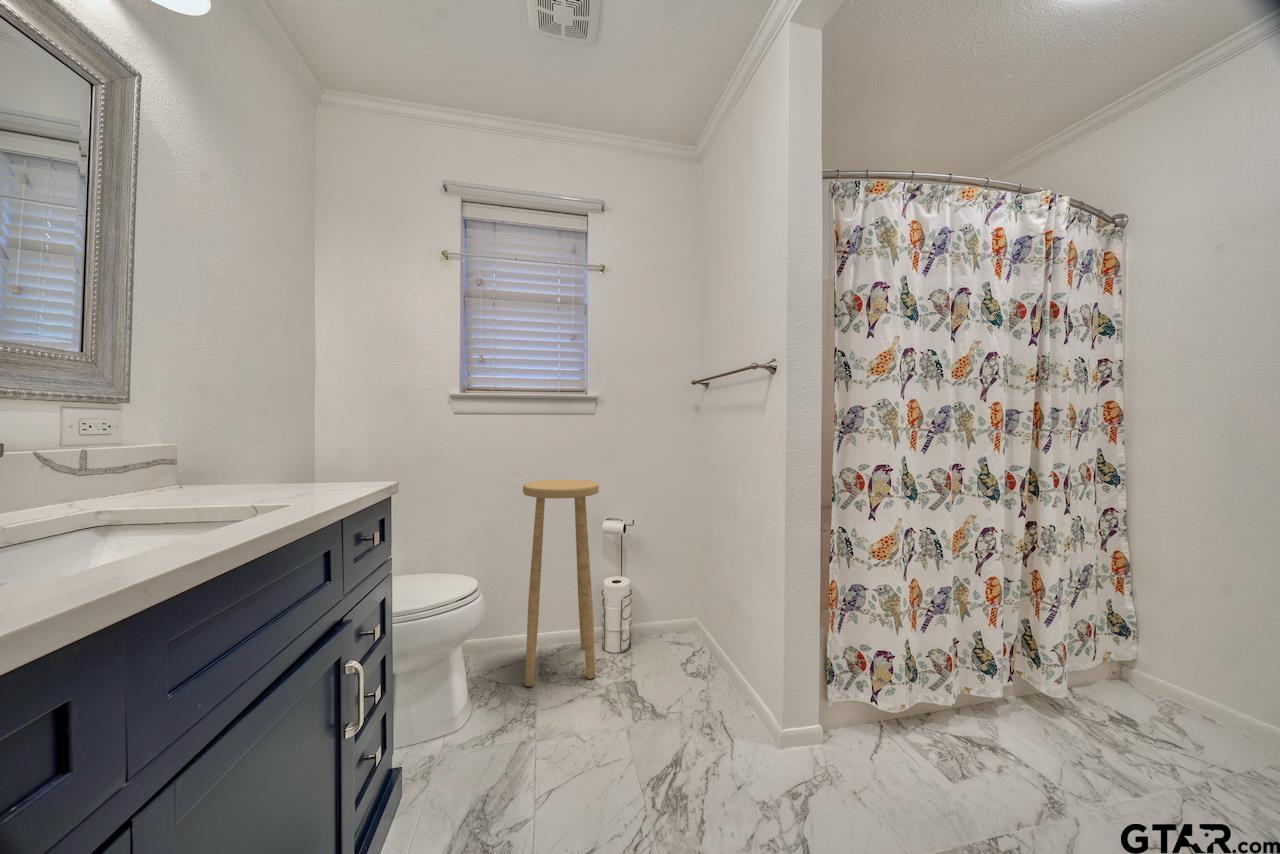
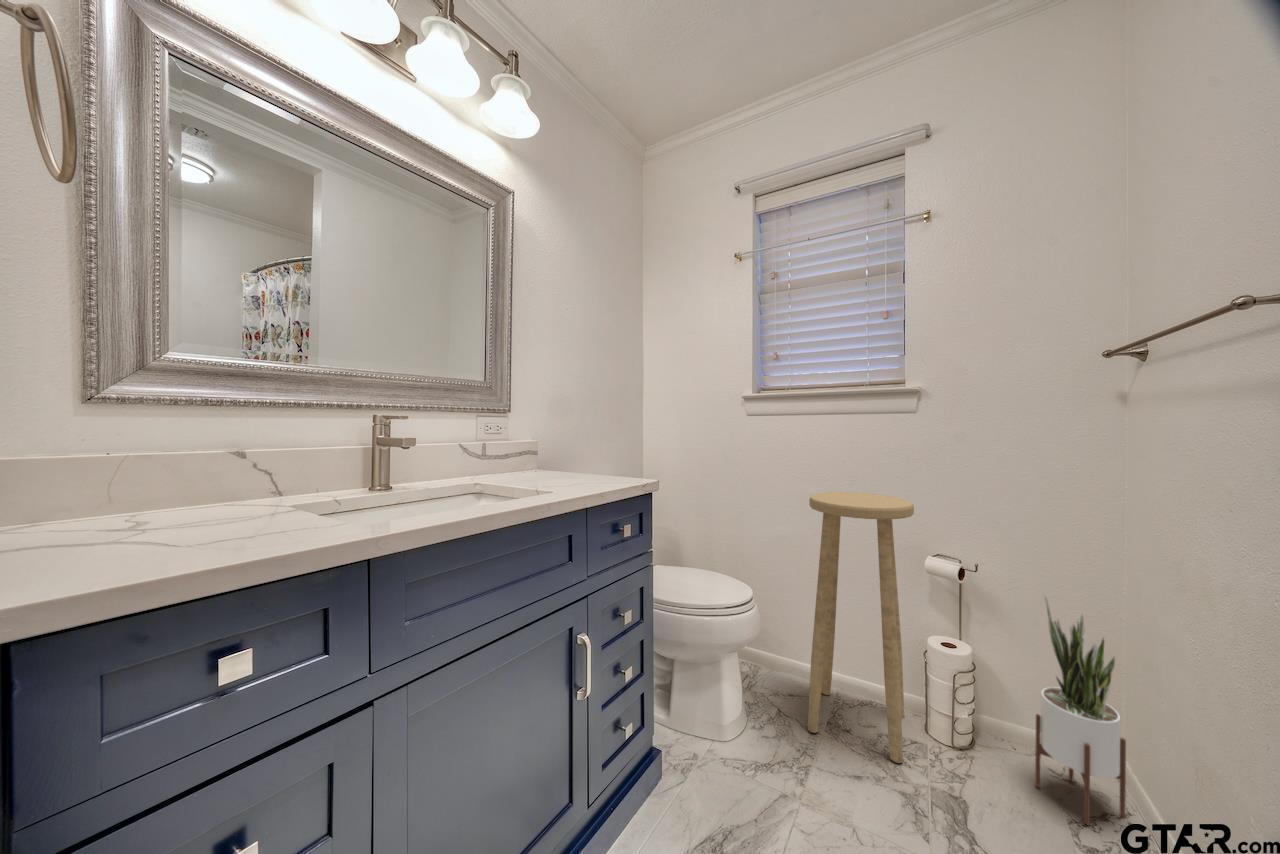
potted plant: none [664,533,702,663] -> present [1035,598,1126,825]

